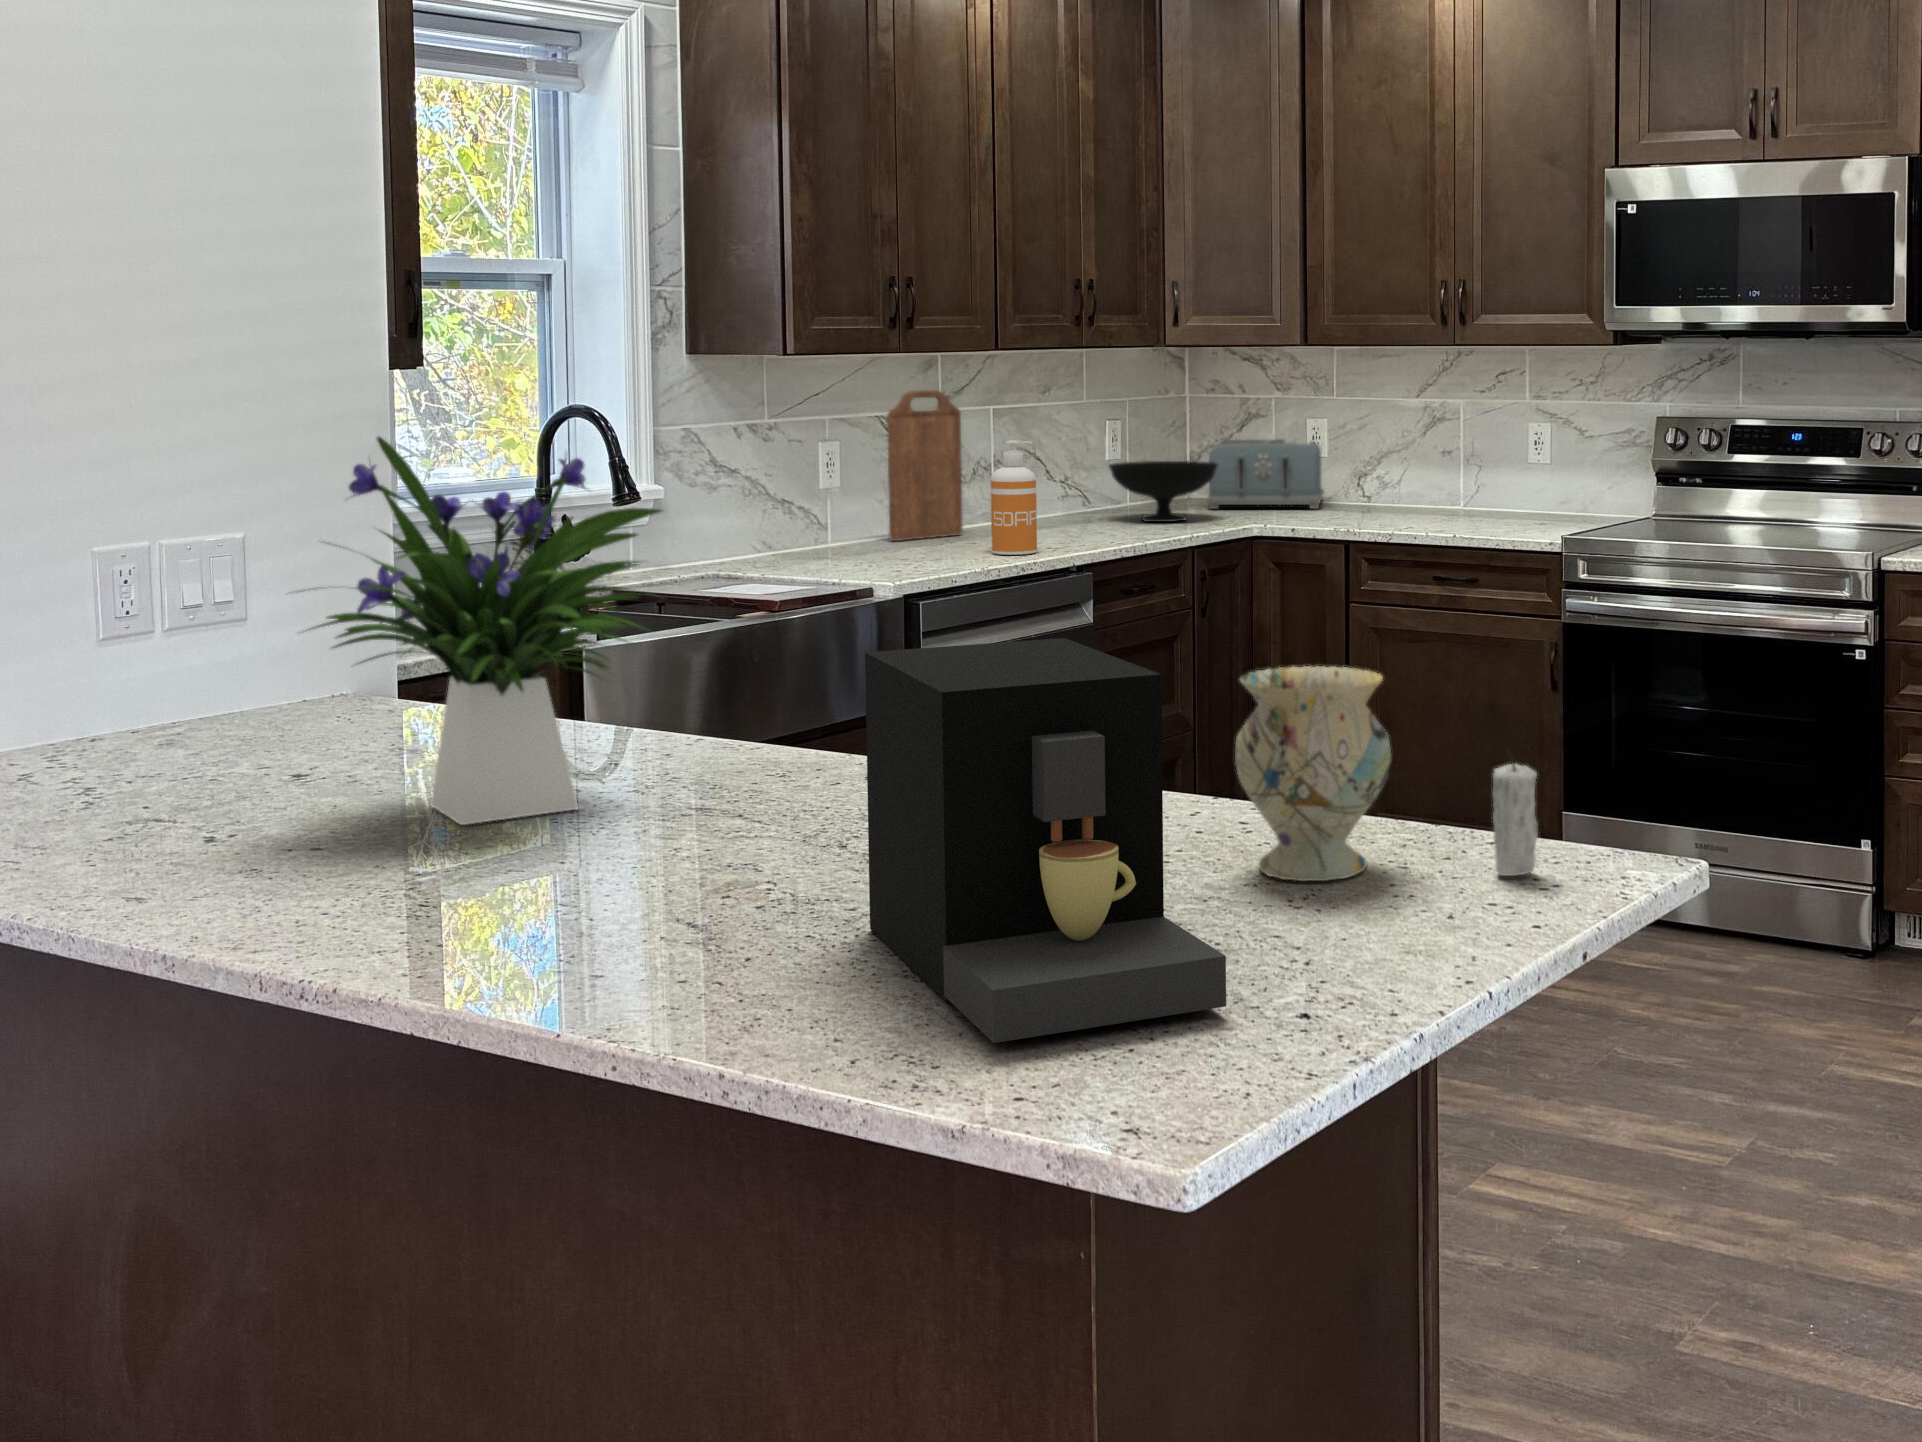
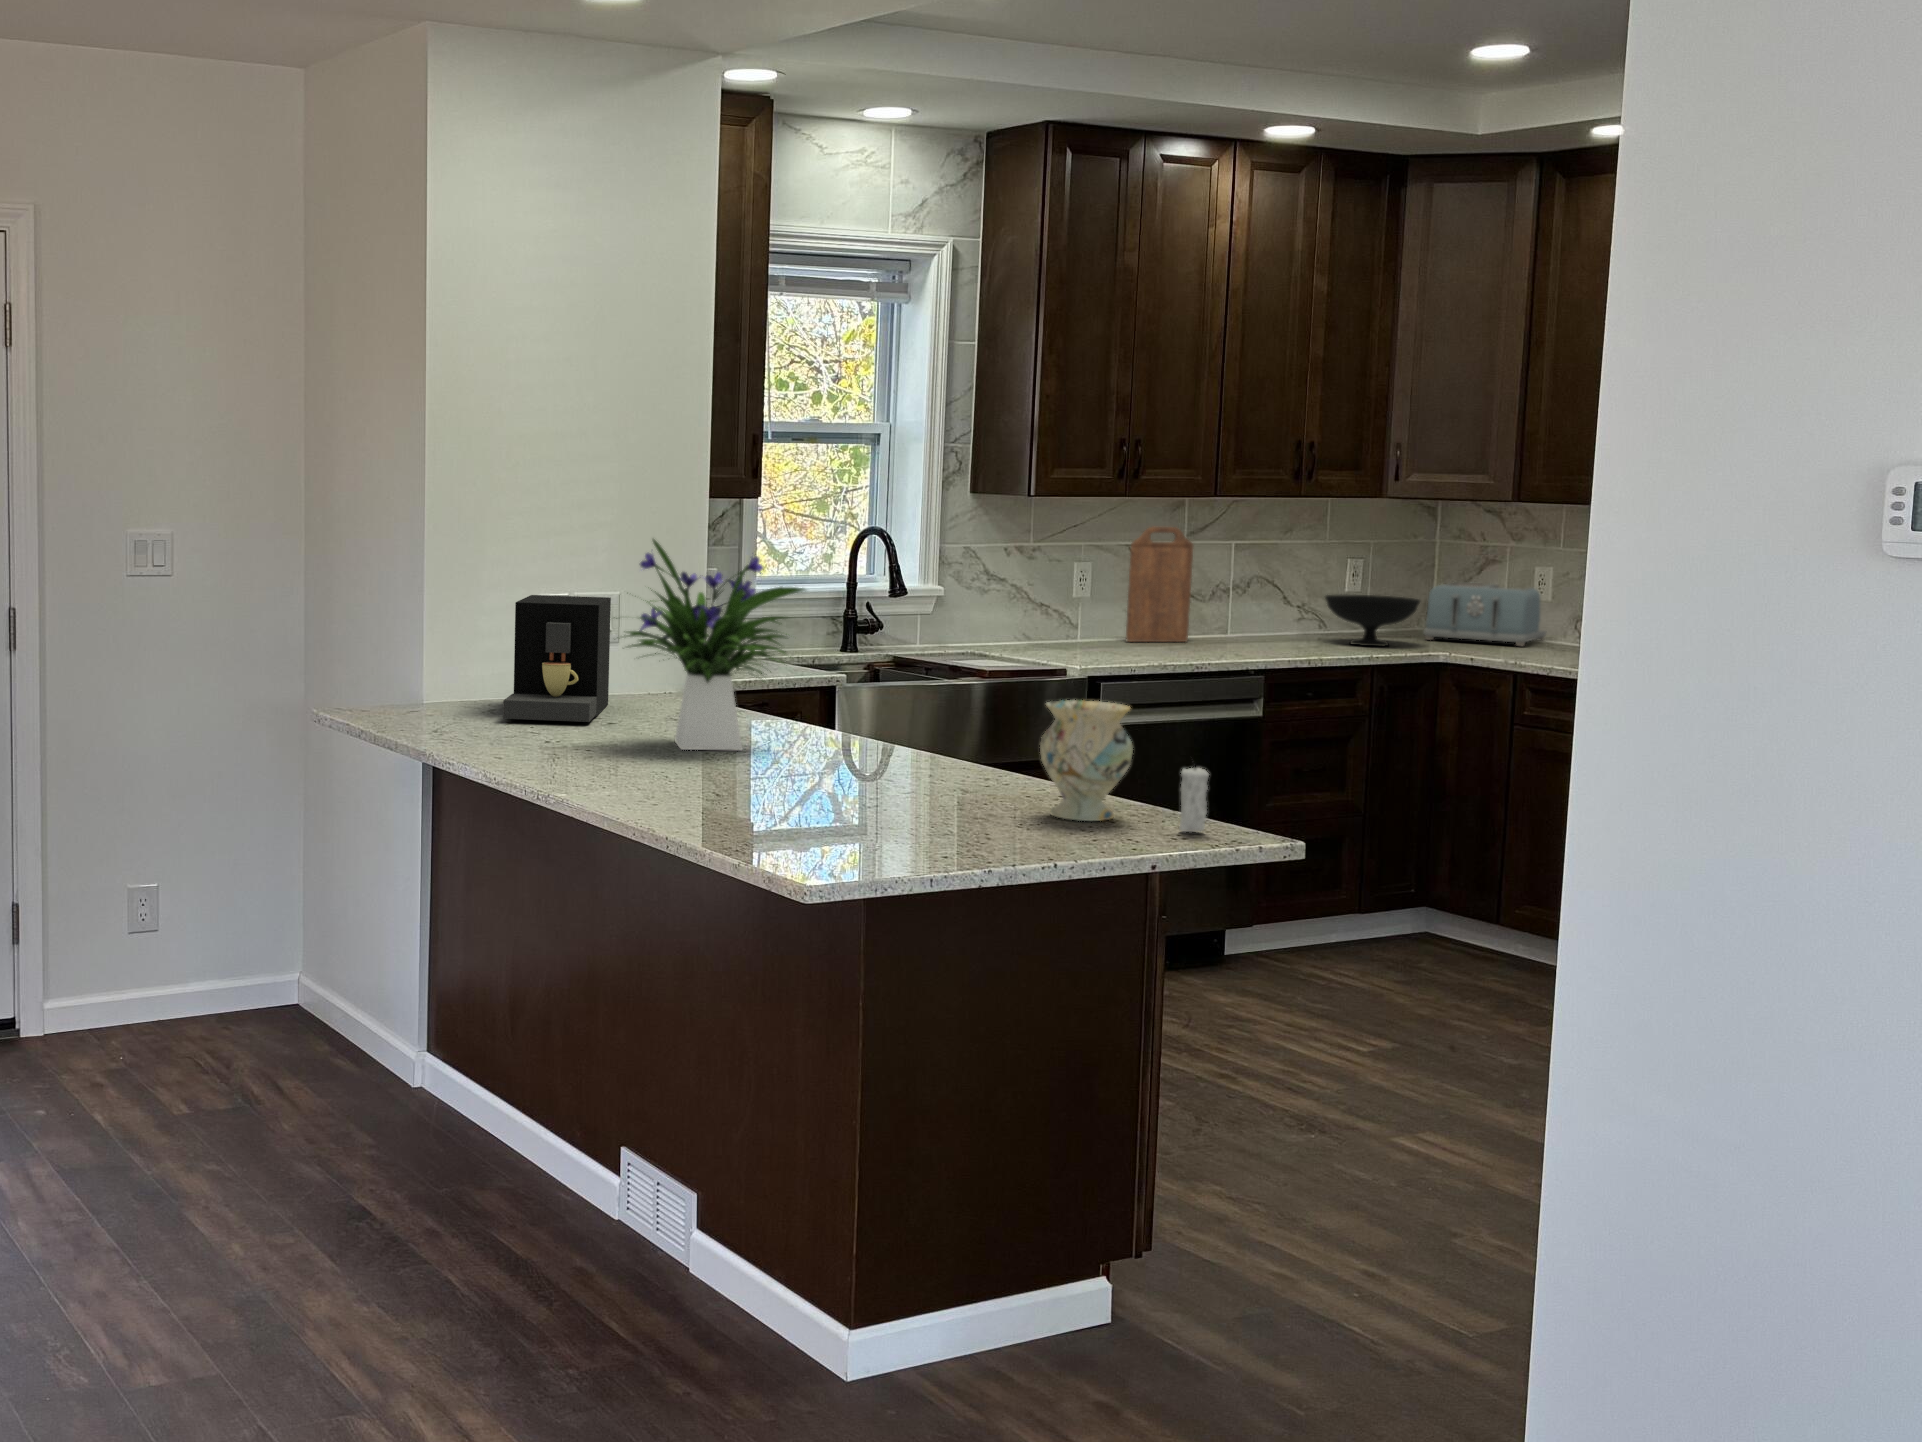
soap dispenser: present [991,440,1037,555] -> none [1189,569,1229,658]
coffee maker: present [865,638,1226,1043] -> present [503,595,611,722]

